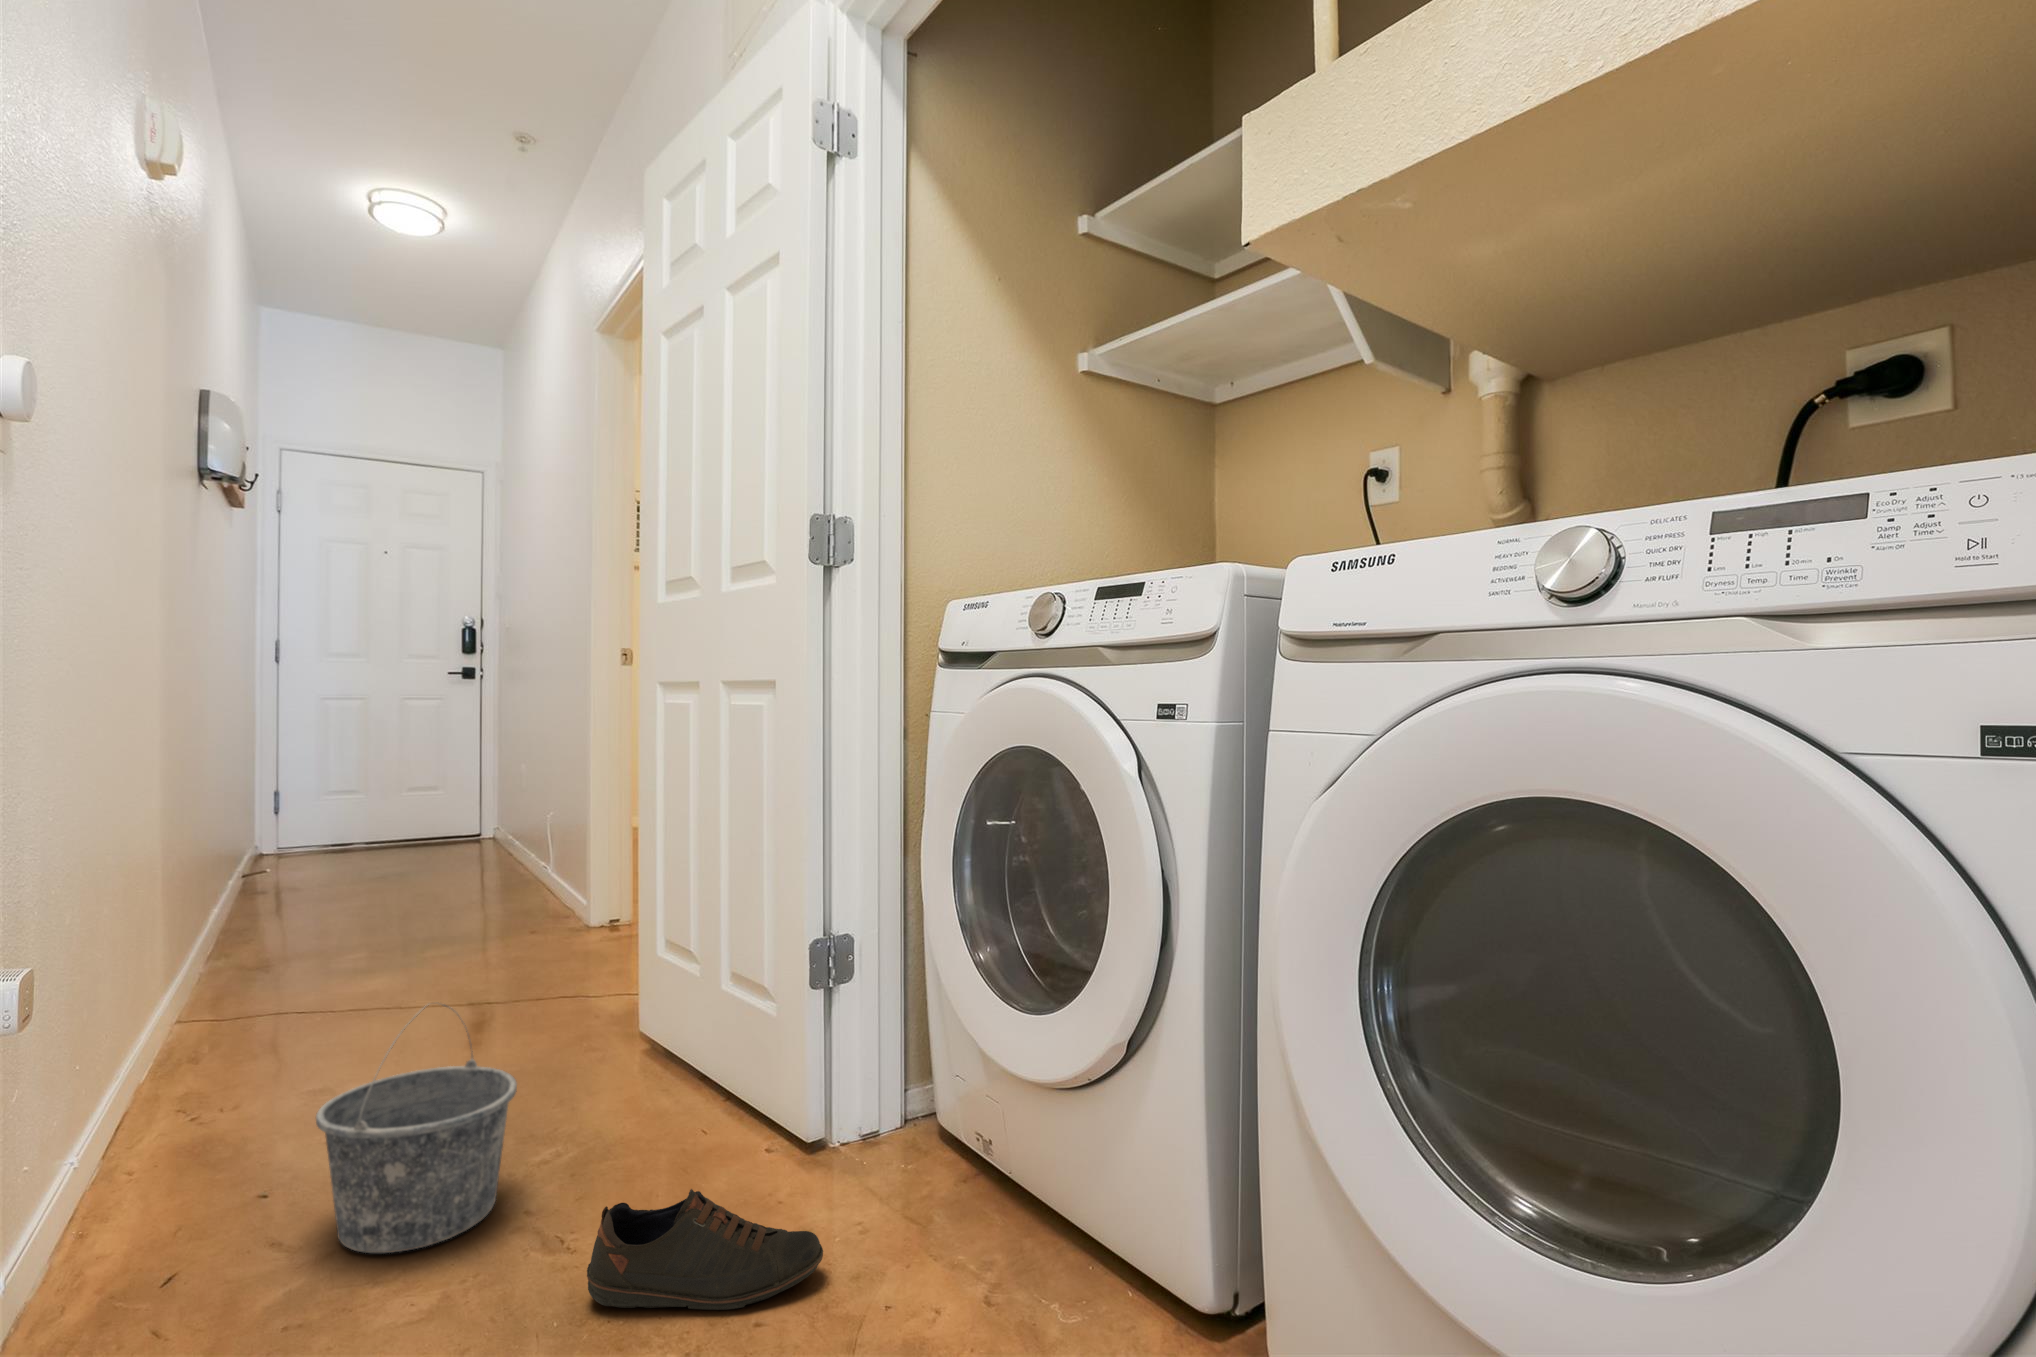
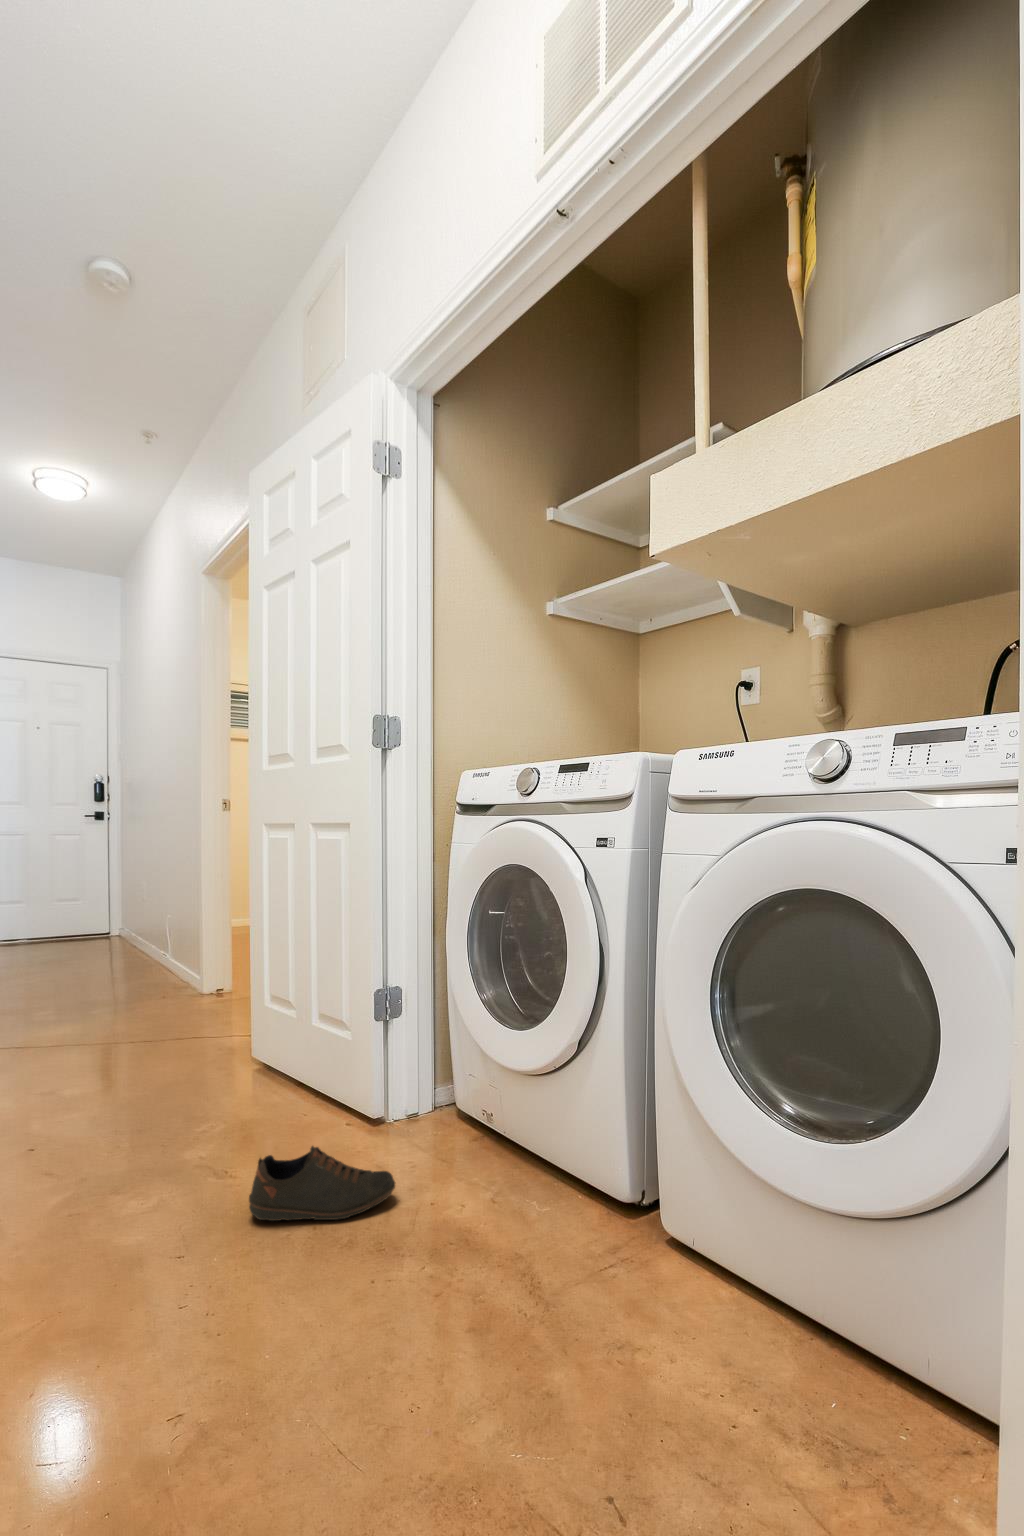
bucket: present [316,1005,517,1253] -> none [65,1034,191,1197]

